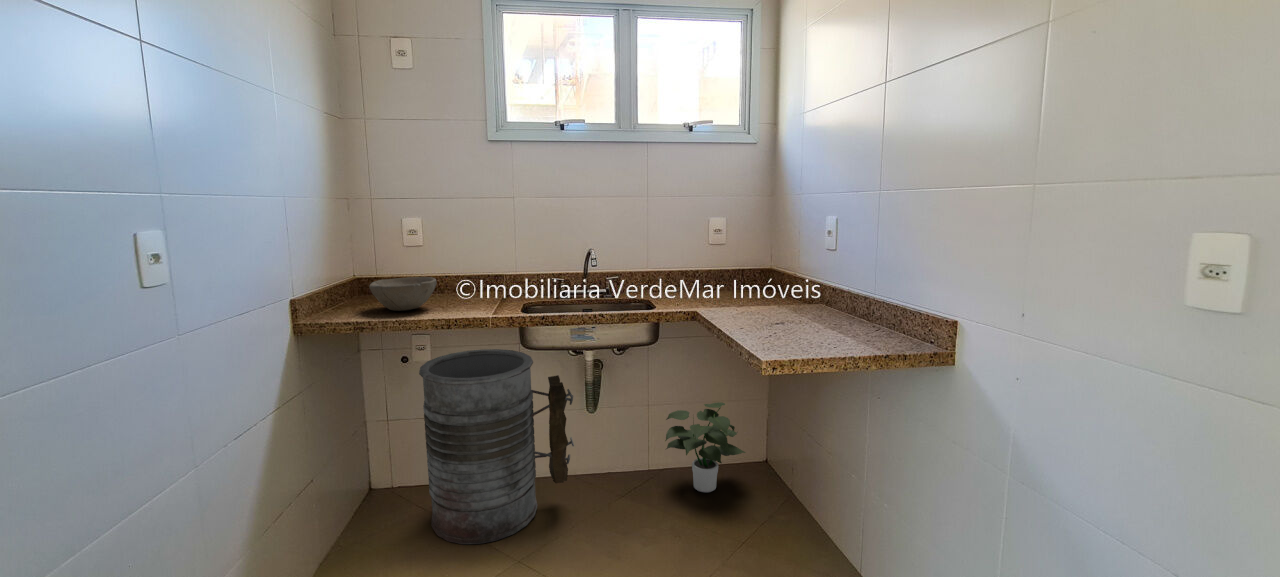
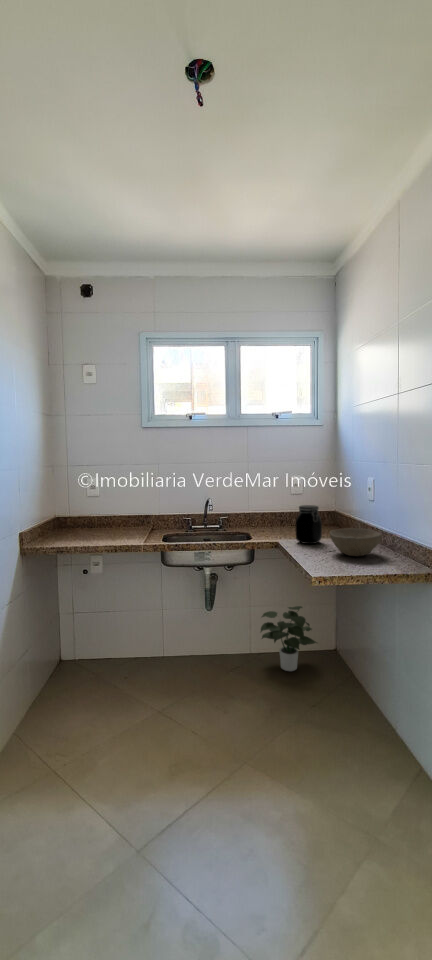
jar: none [723,257,761,313] -> present [296,505,322,544]
bowl: present [369,277,437,311] -> present [330,528,382,556]
trash can: present [419,349,574,544] -> none [95,566,196,699]

